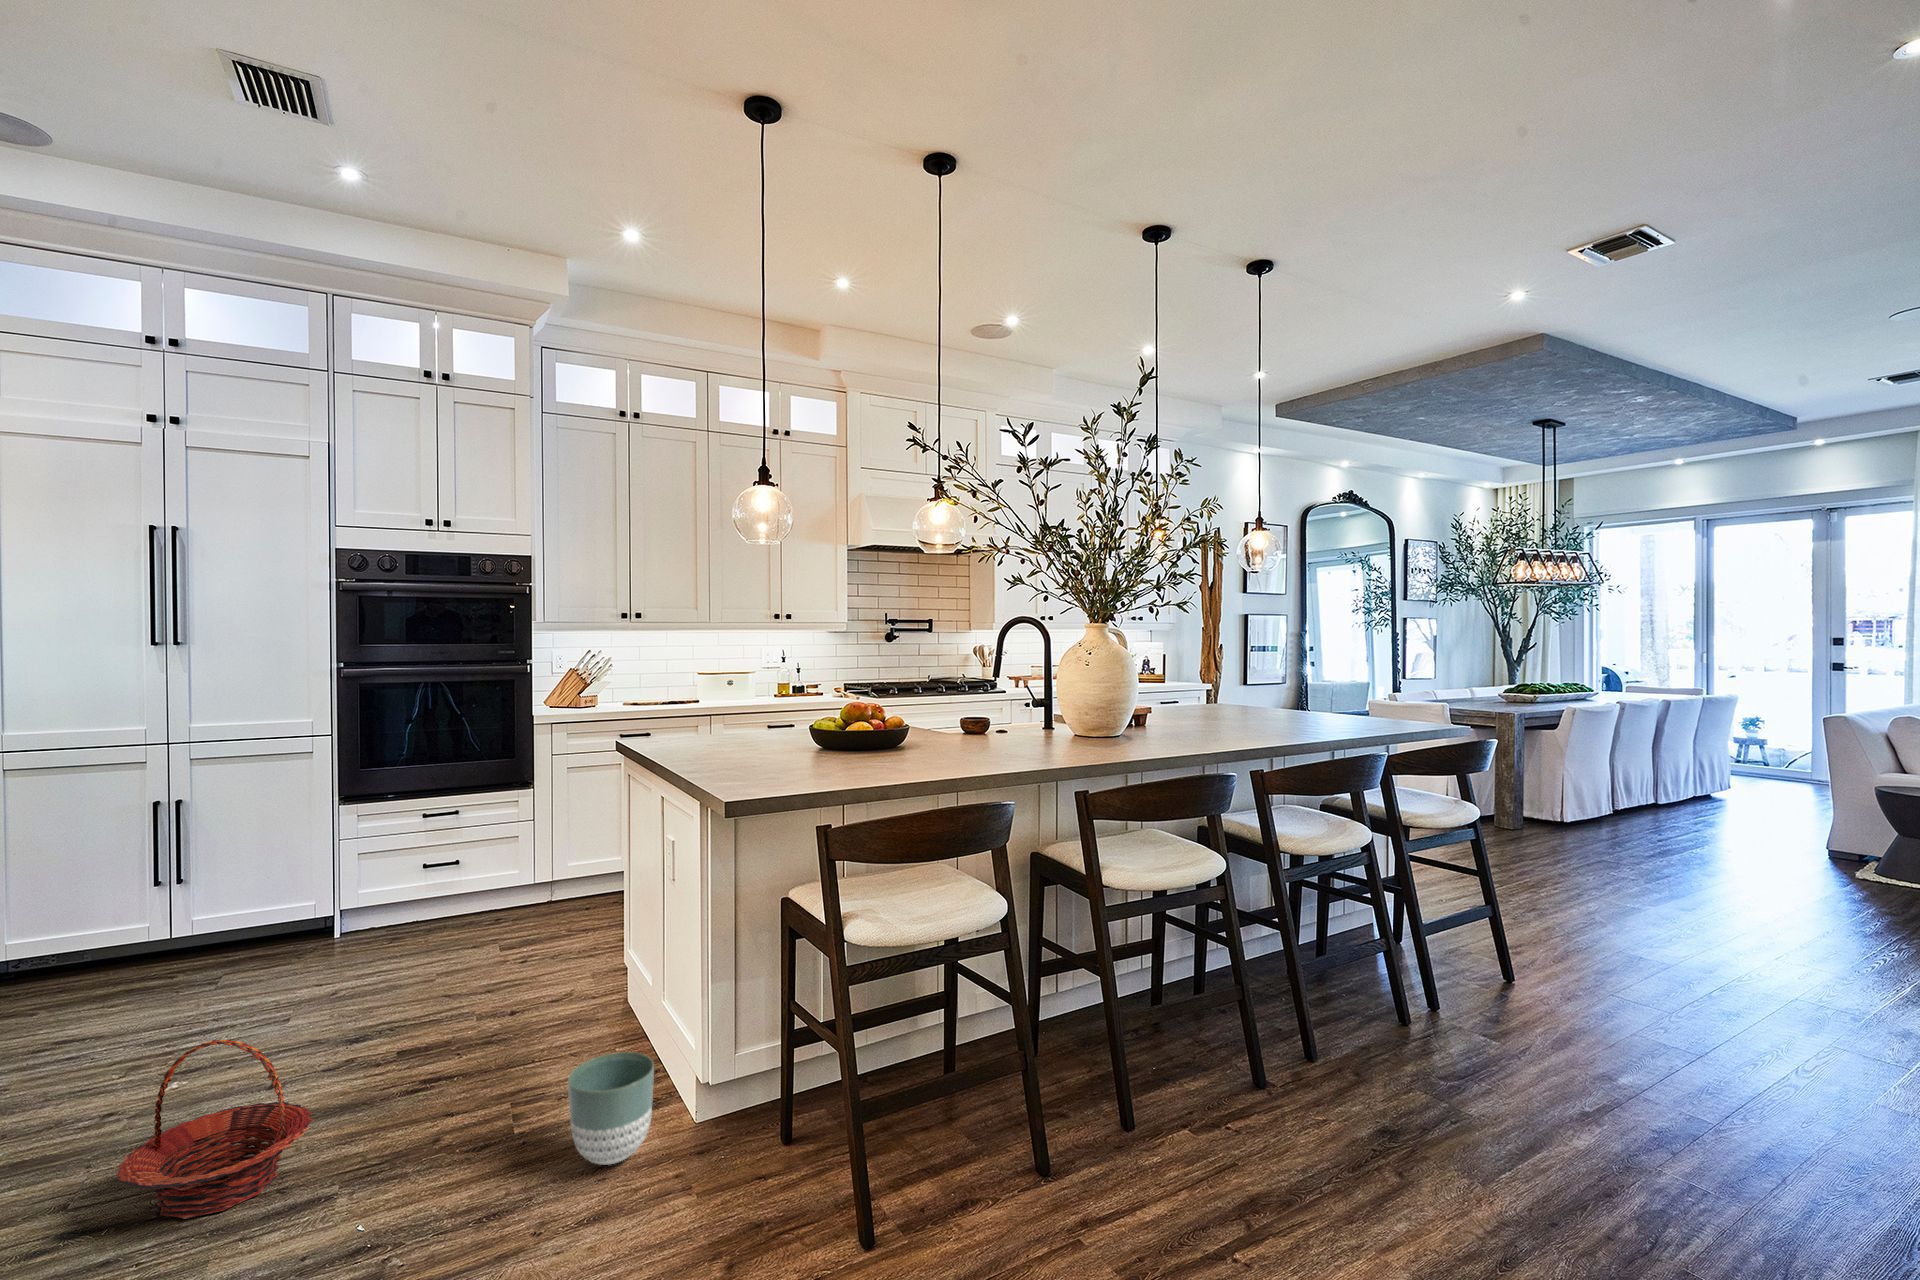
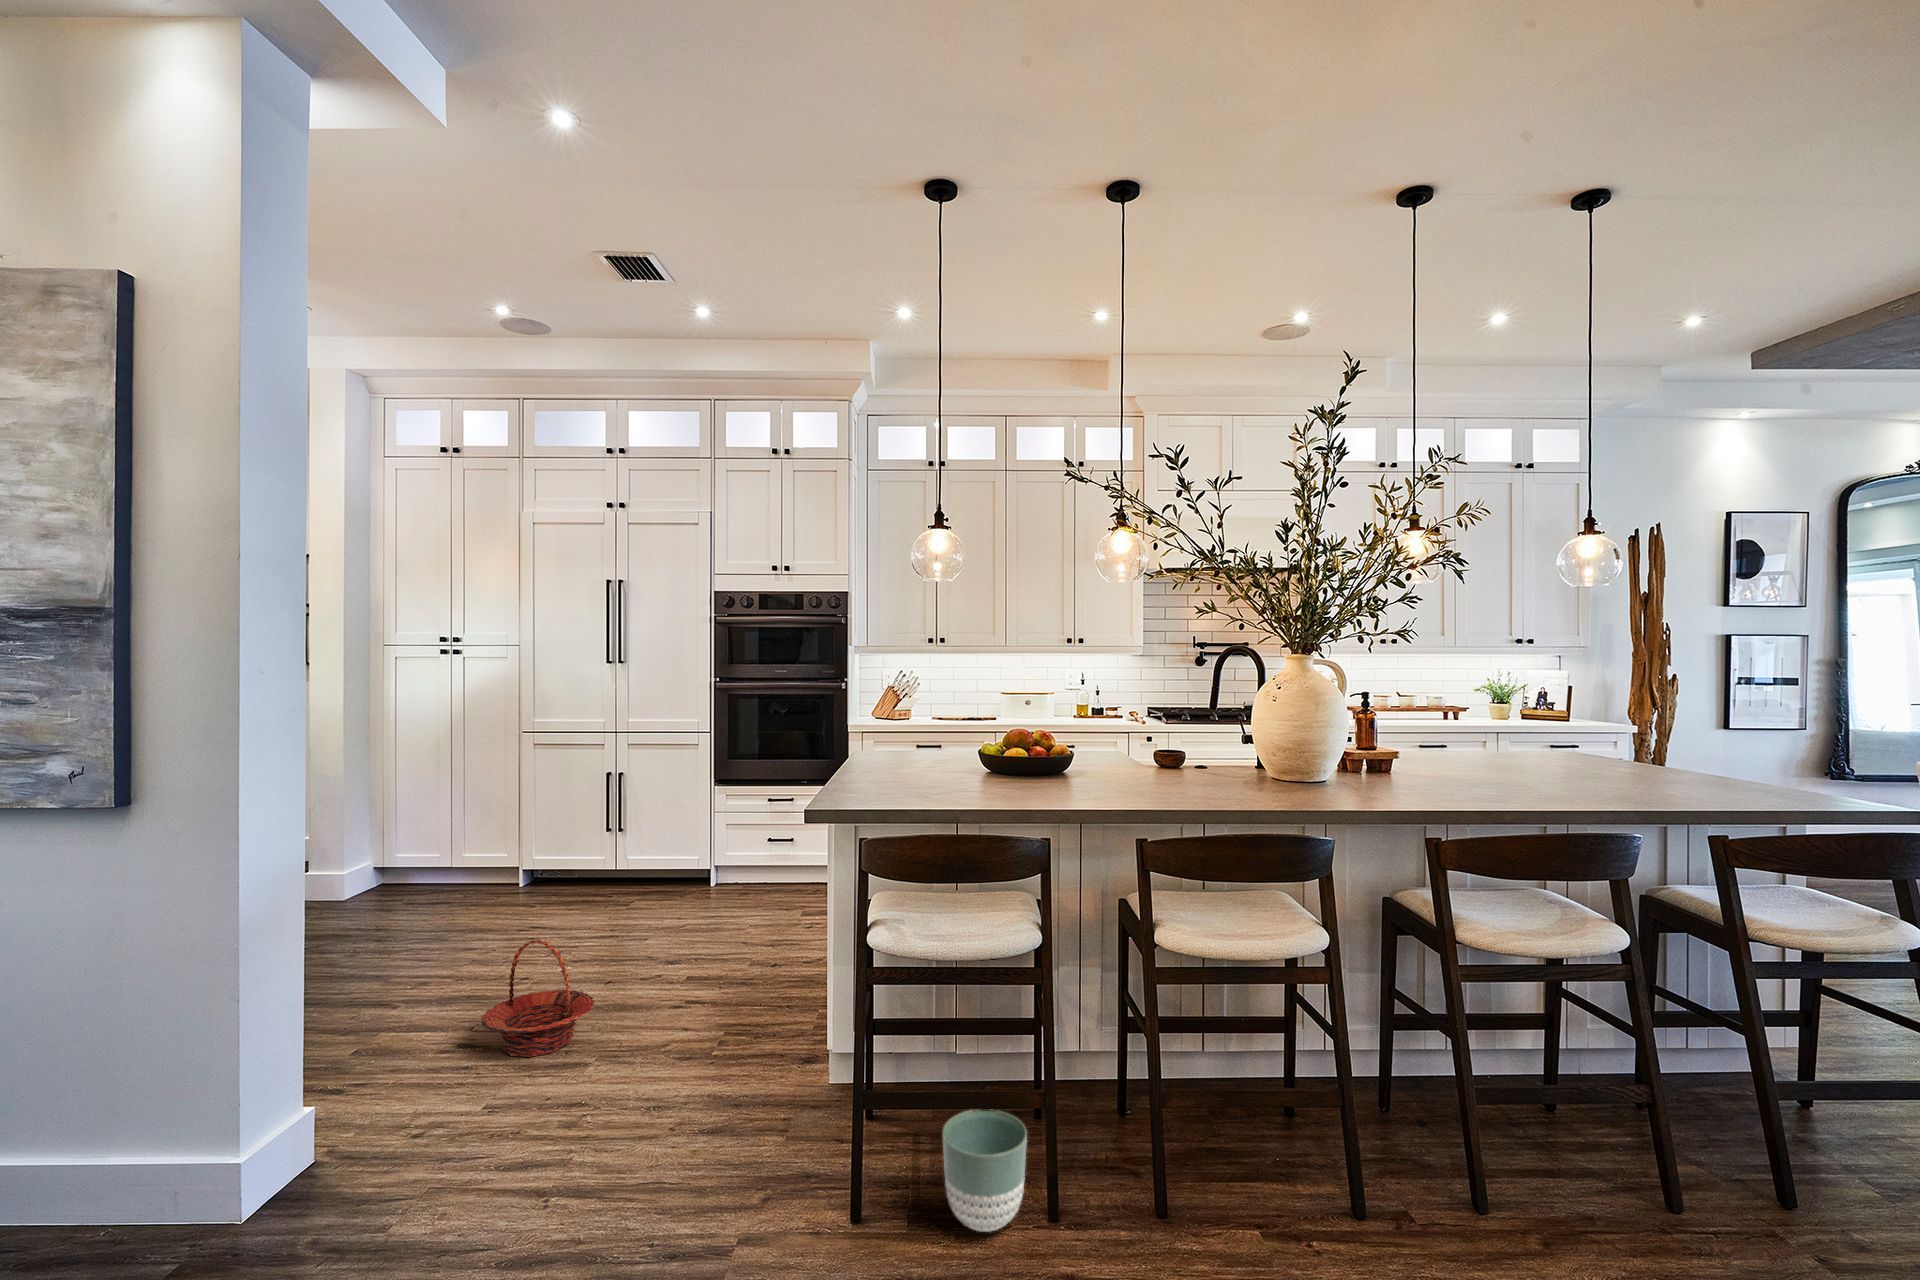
planter: present [568,1052,654,1165] -> present [943,1109,1027,1232]

